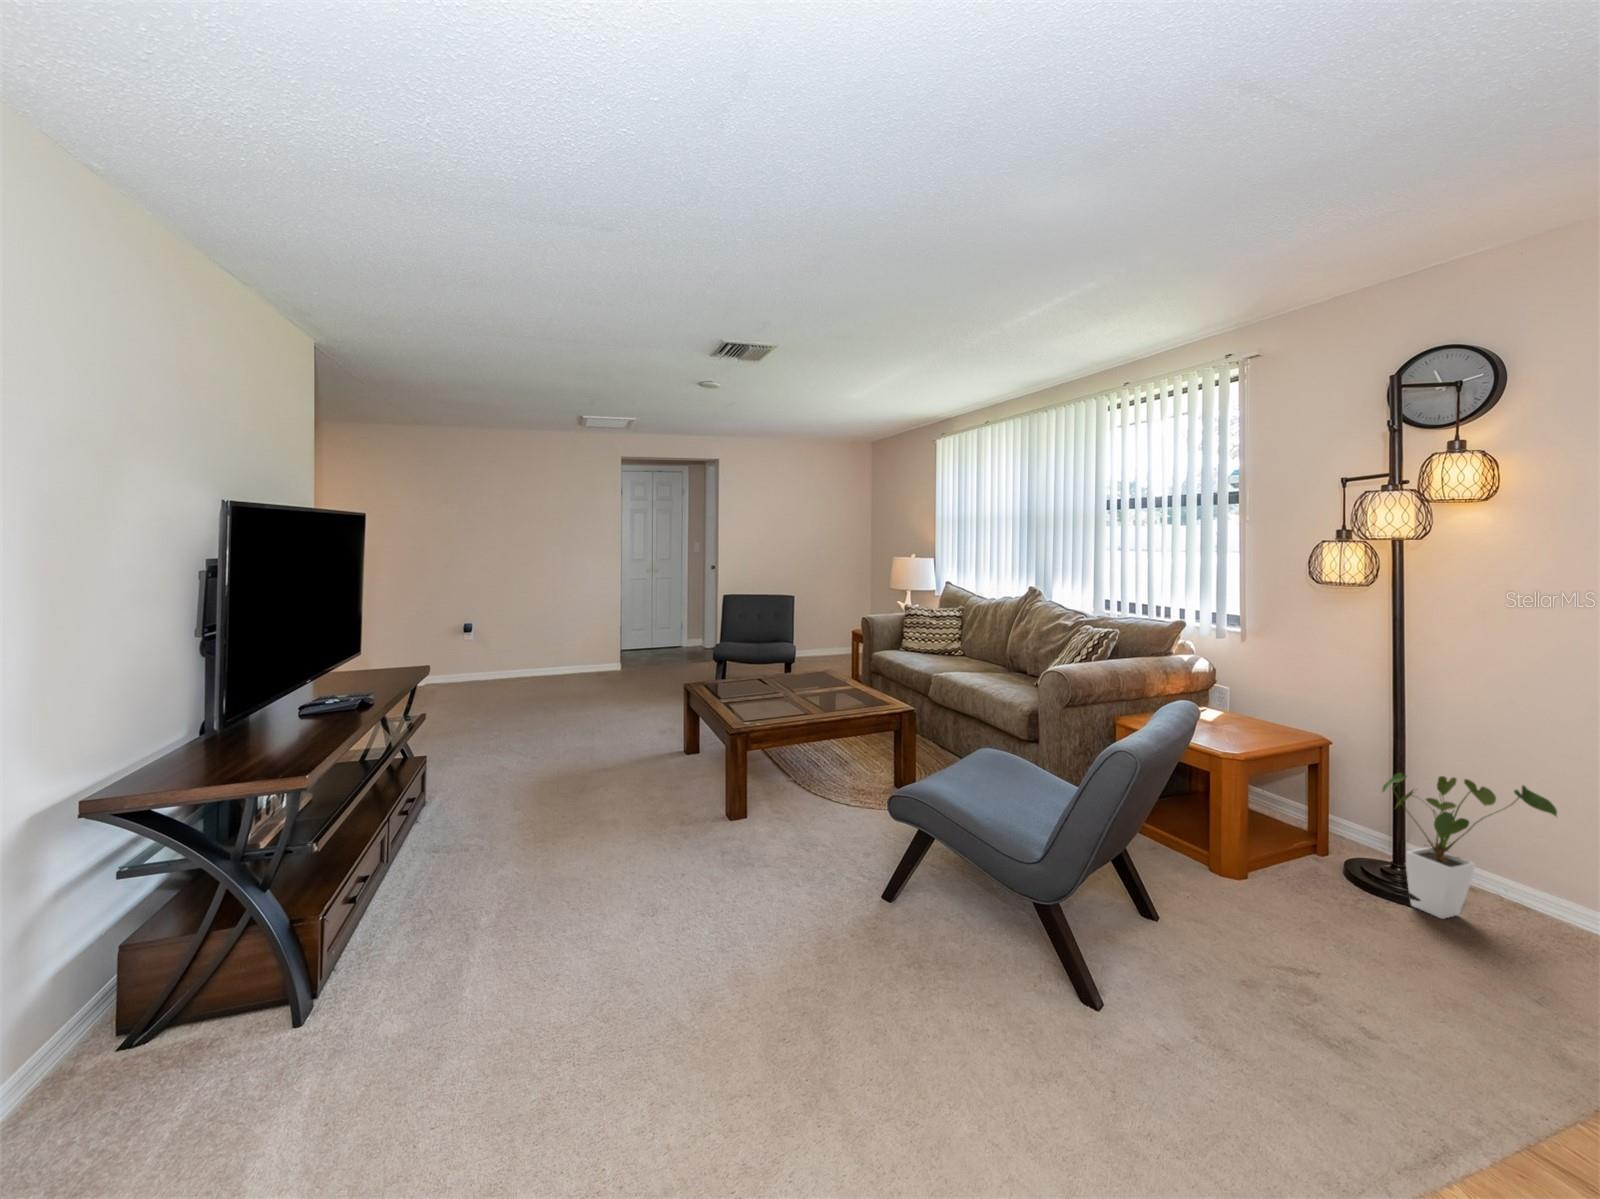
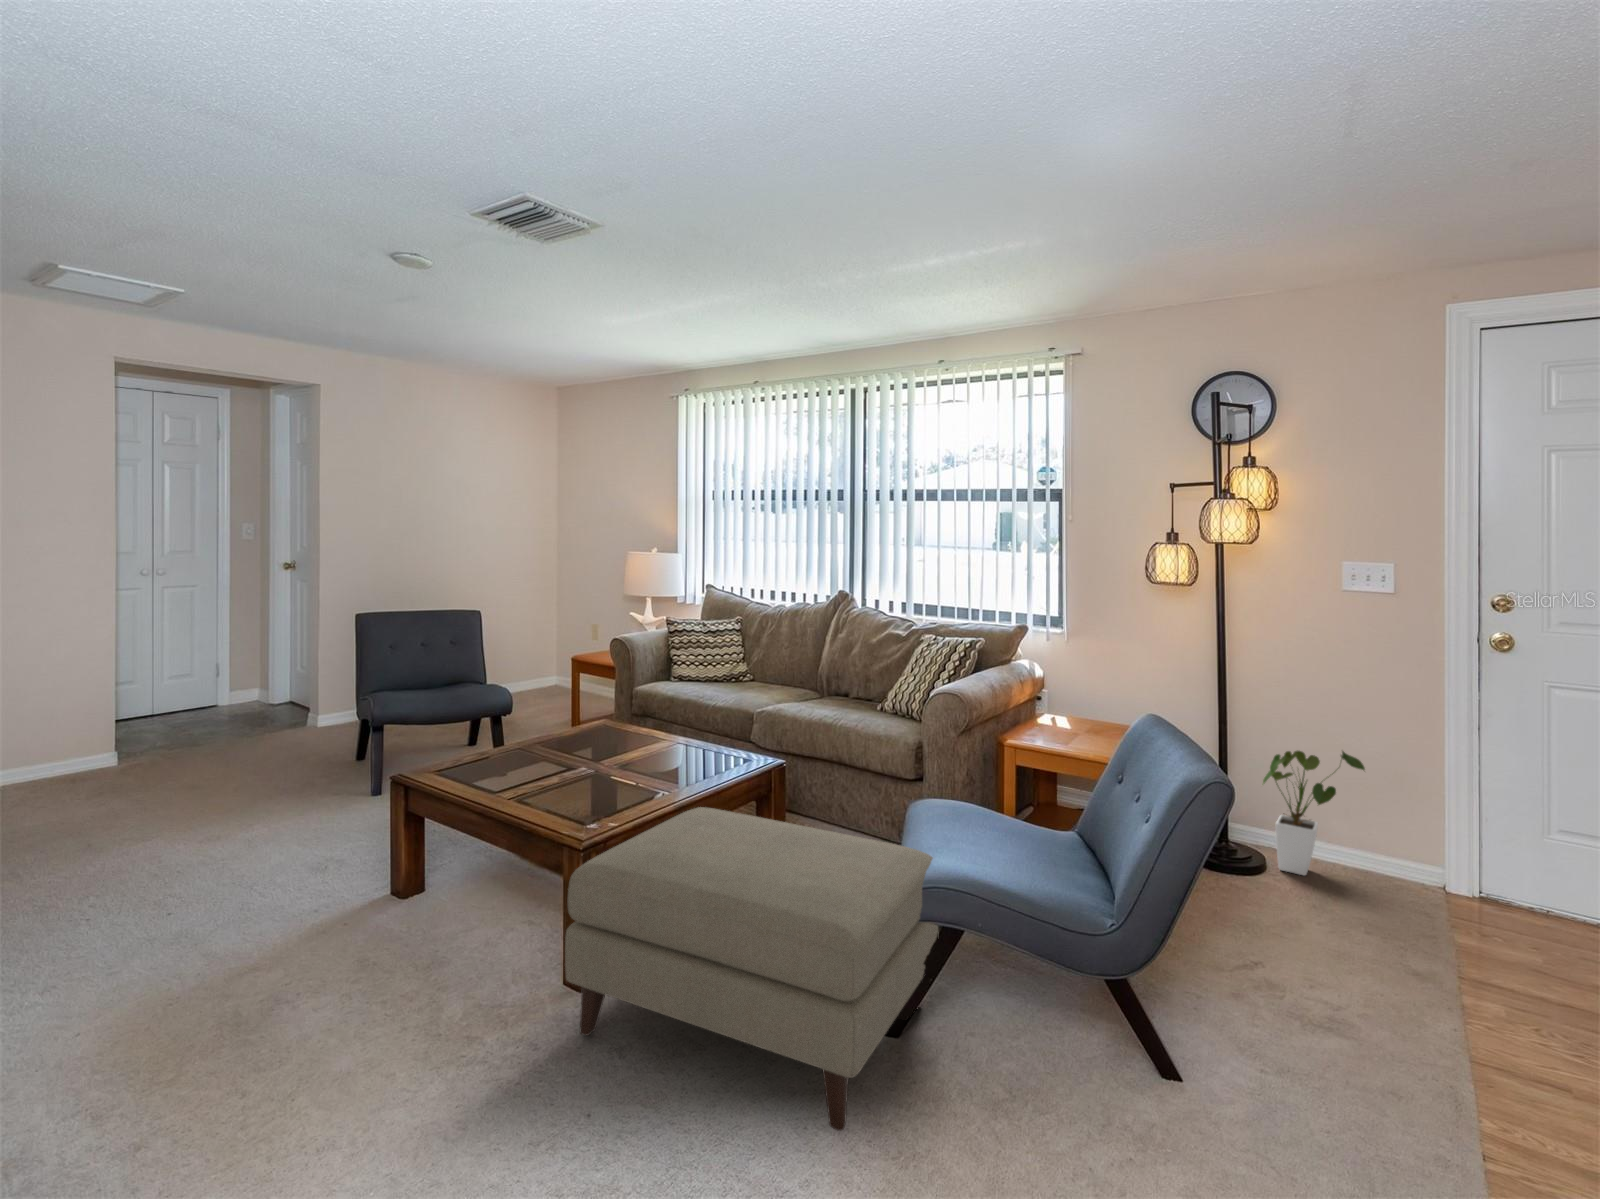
ottoman: none [666,721,899,929] -> present [565,807,939,1131]

